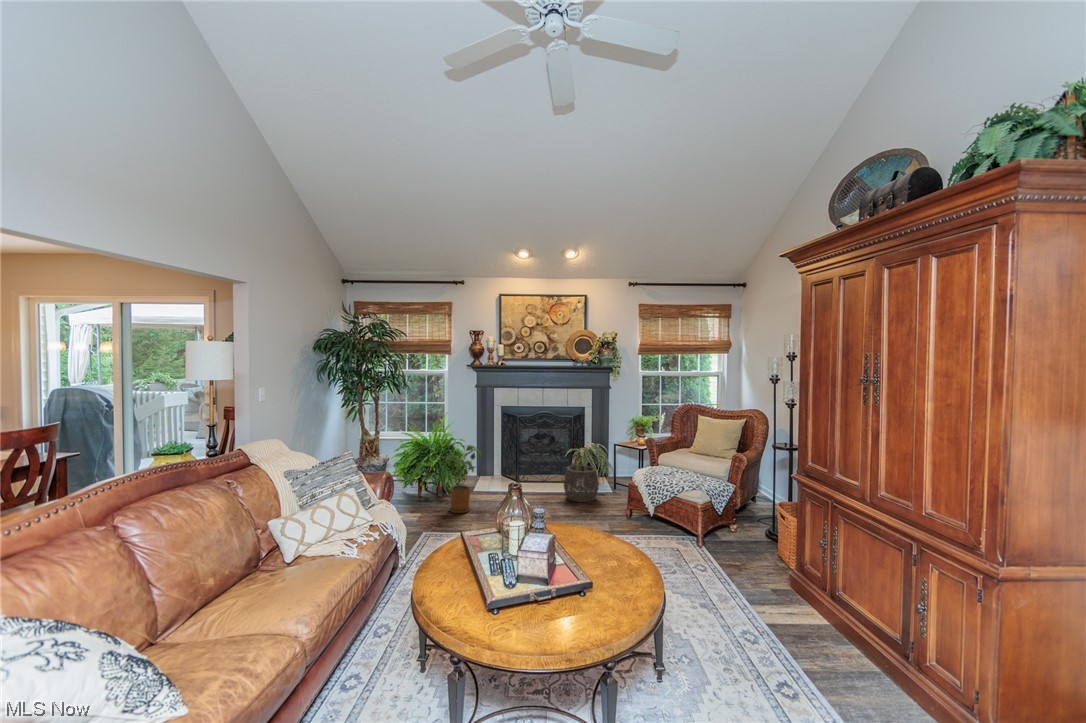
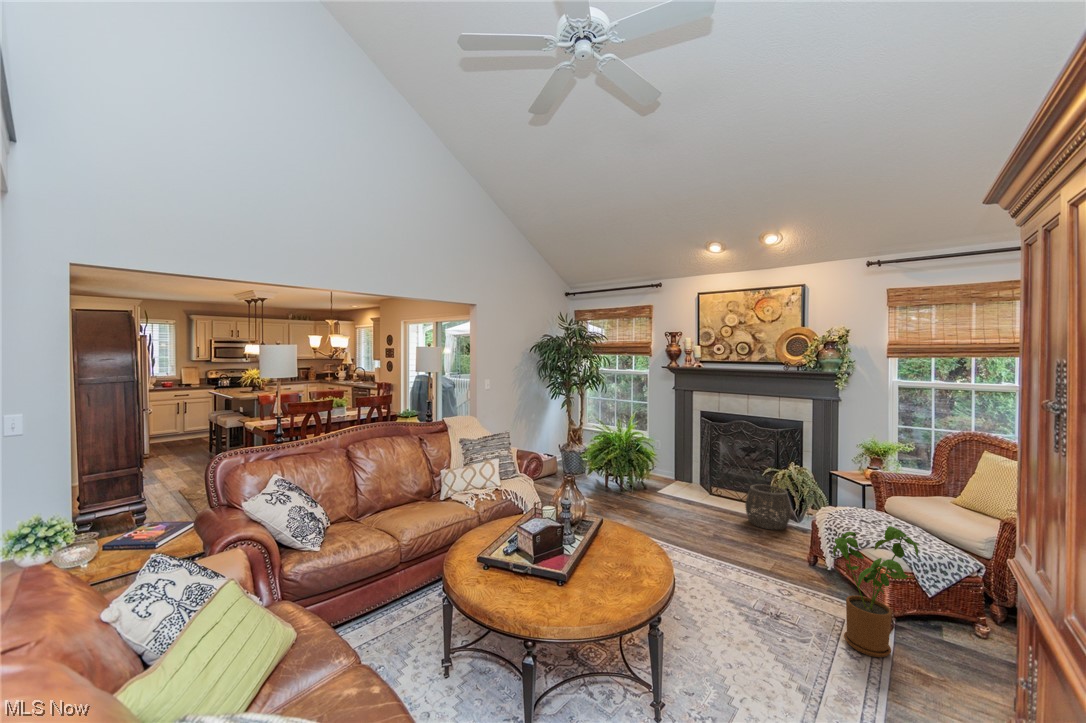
house plant: present [445,445,481,513] -> present [833,526,919,657]

